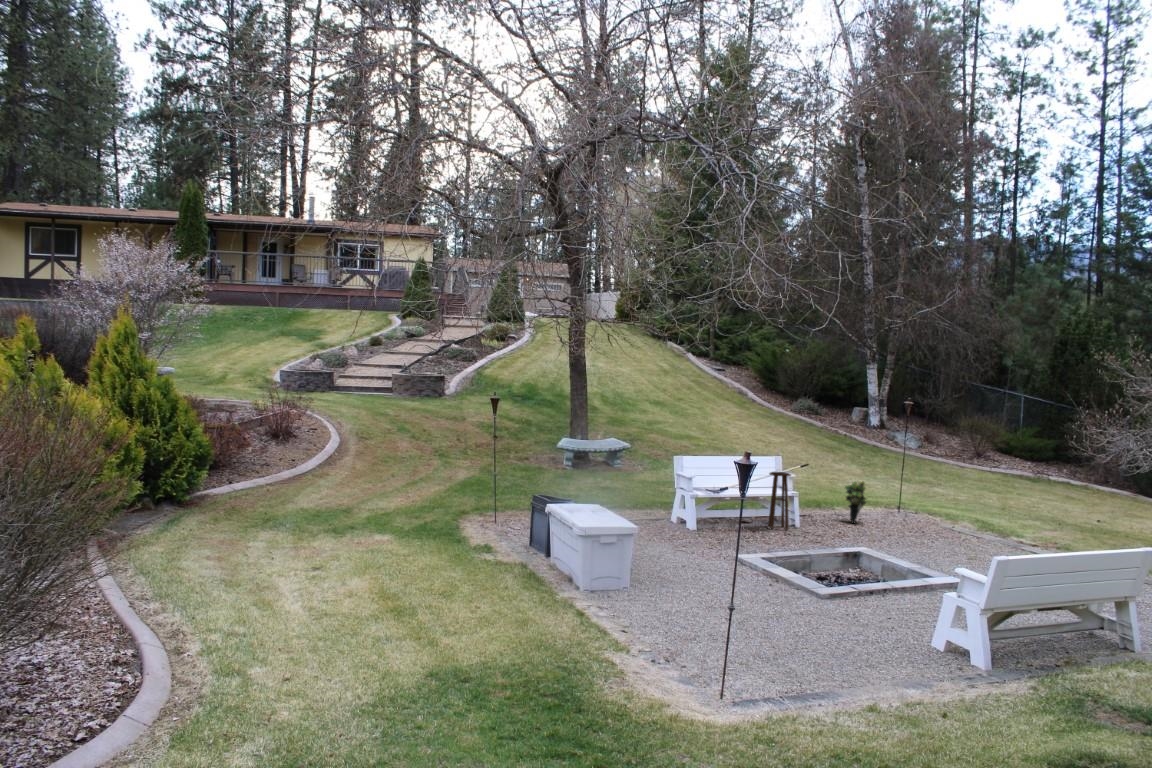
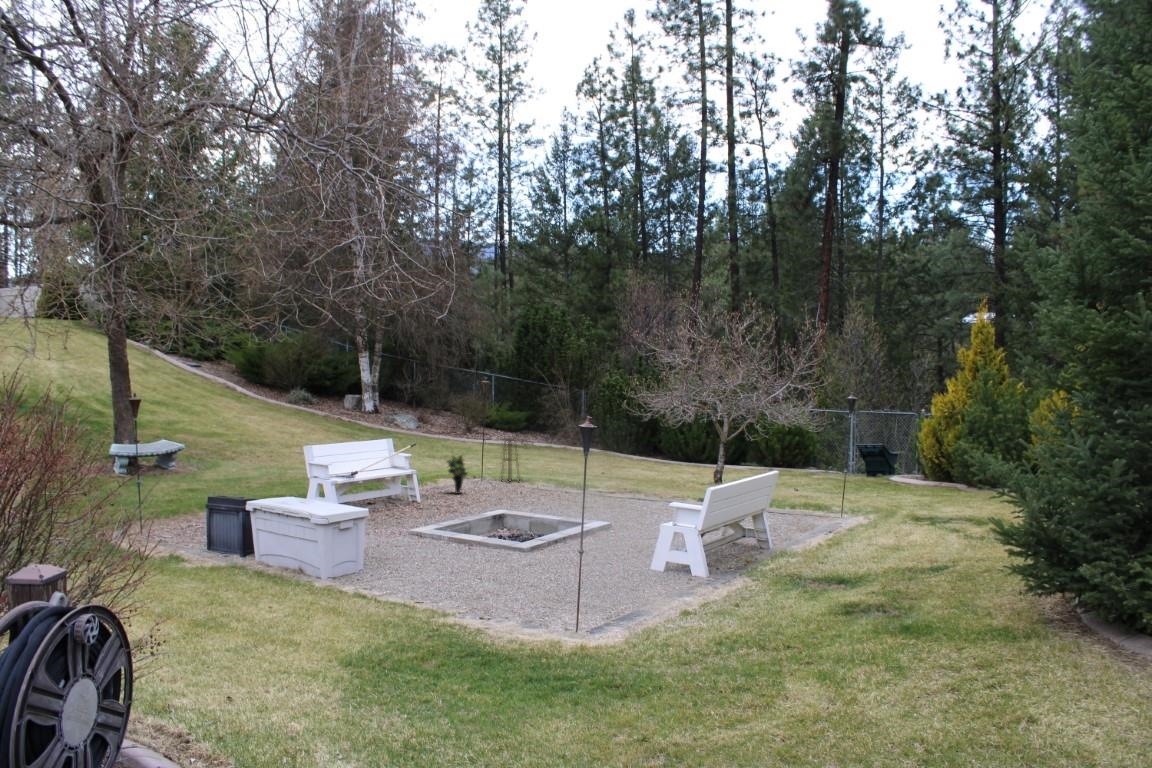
stool: present [768,472,791,530] -> present [504,438,519,481]

